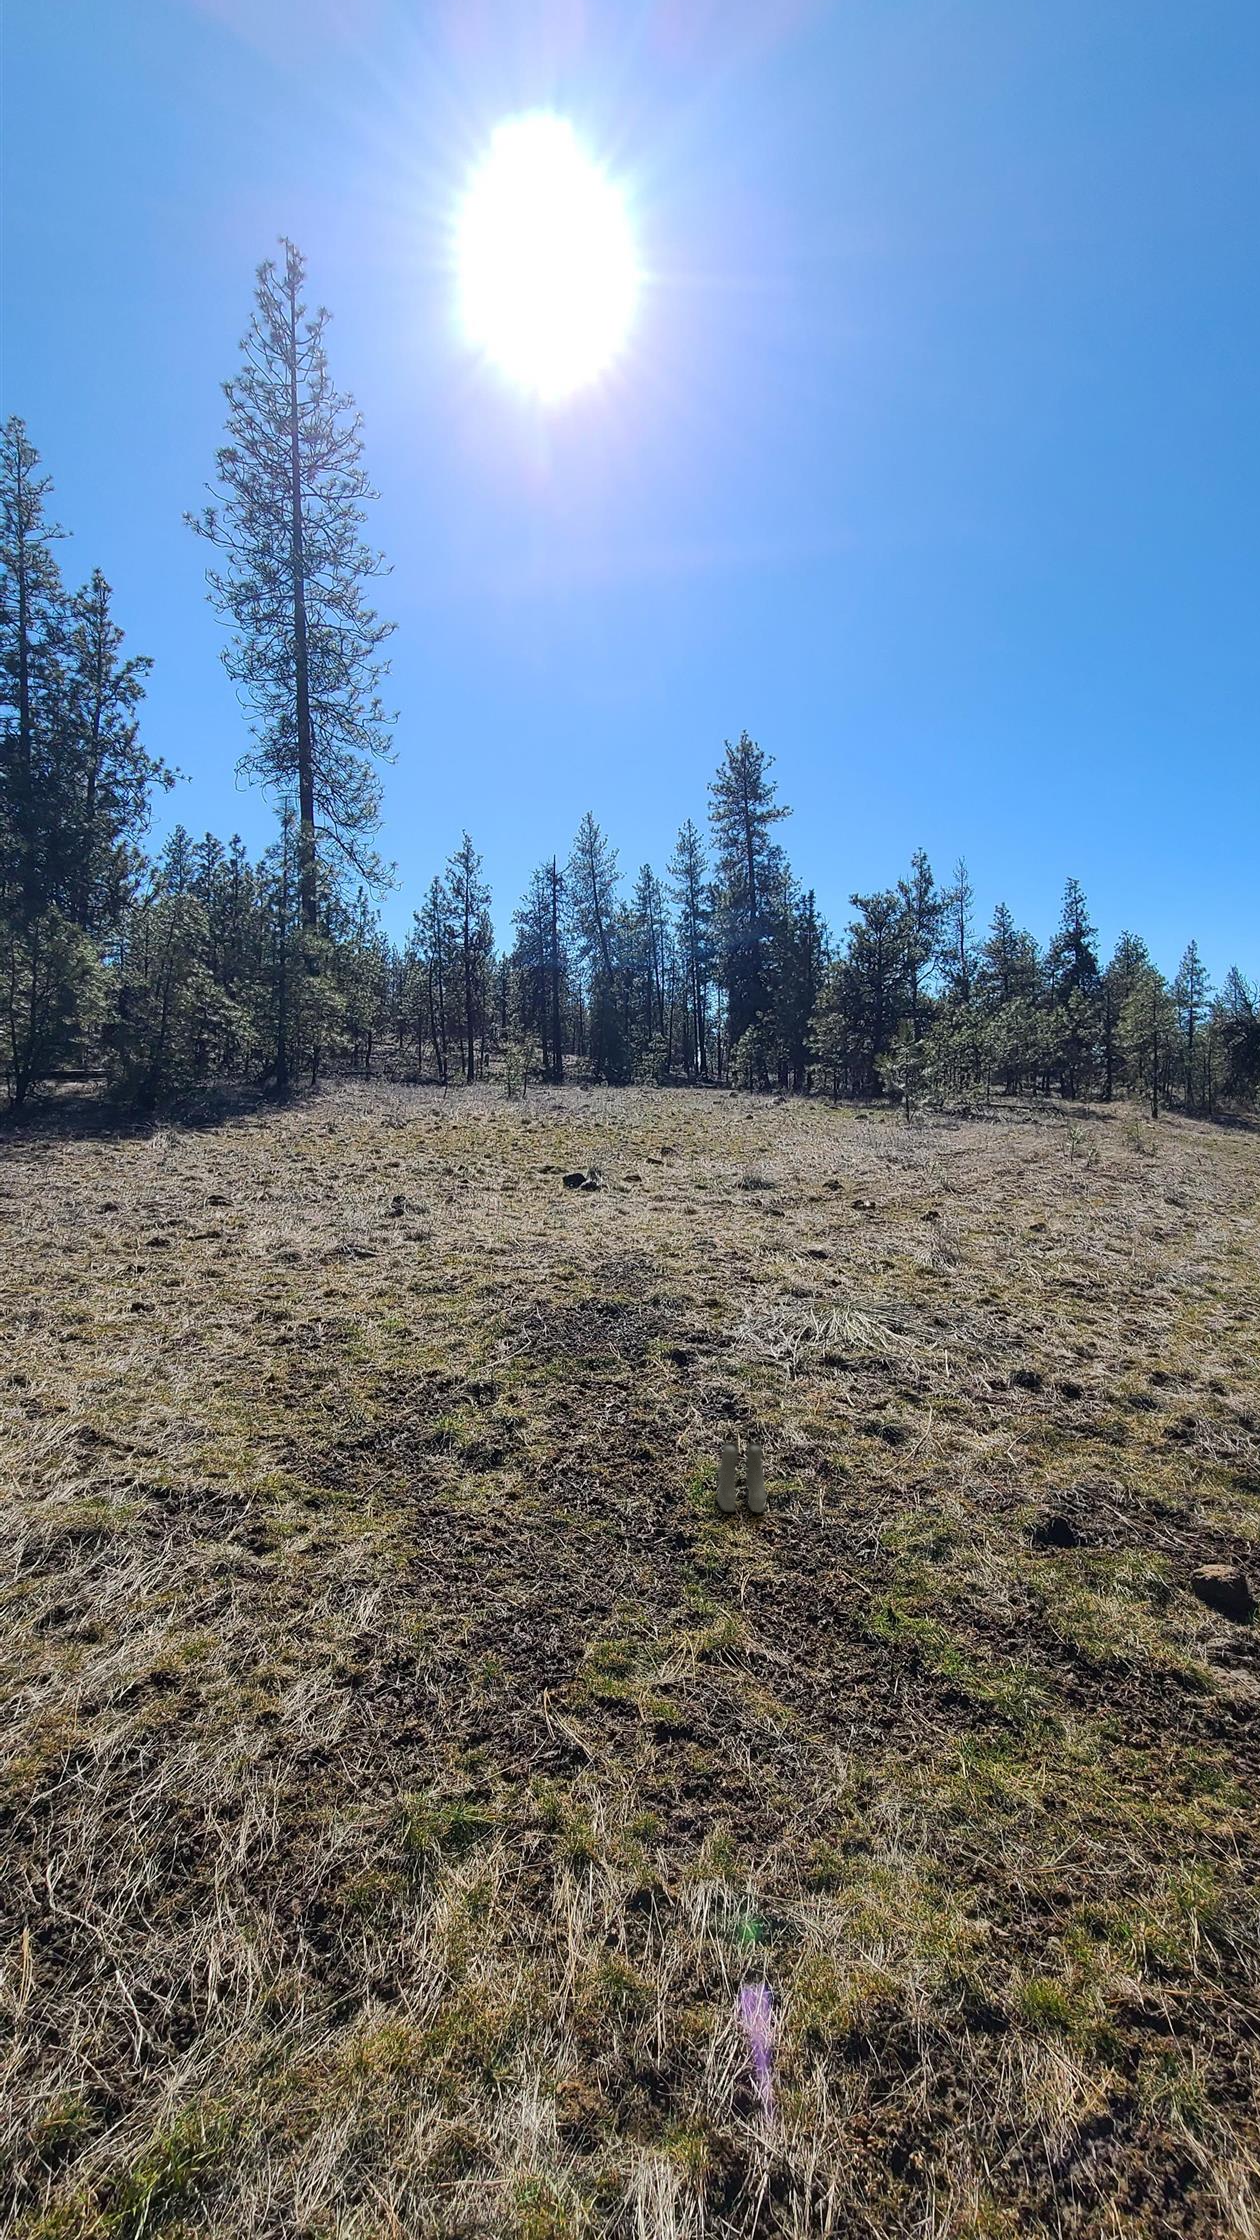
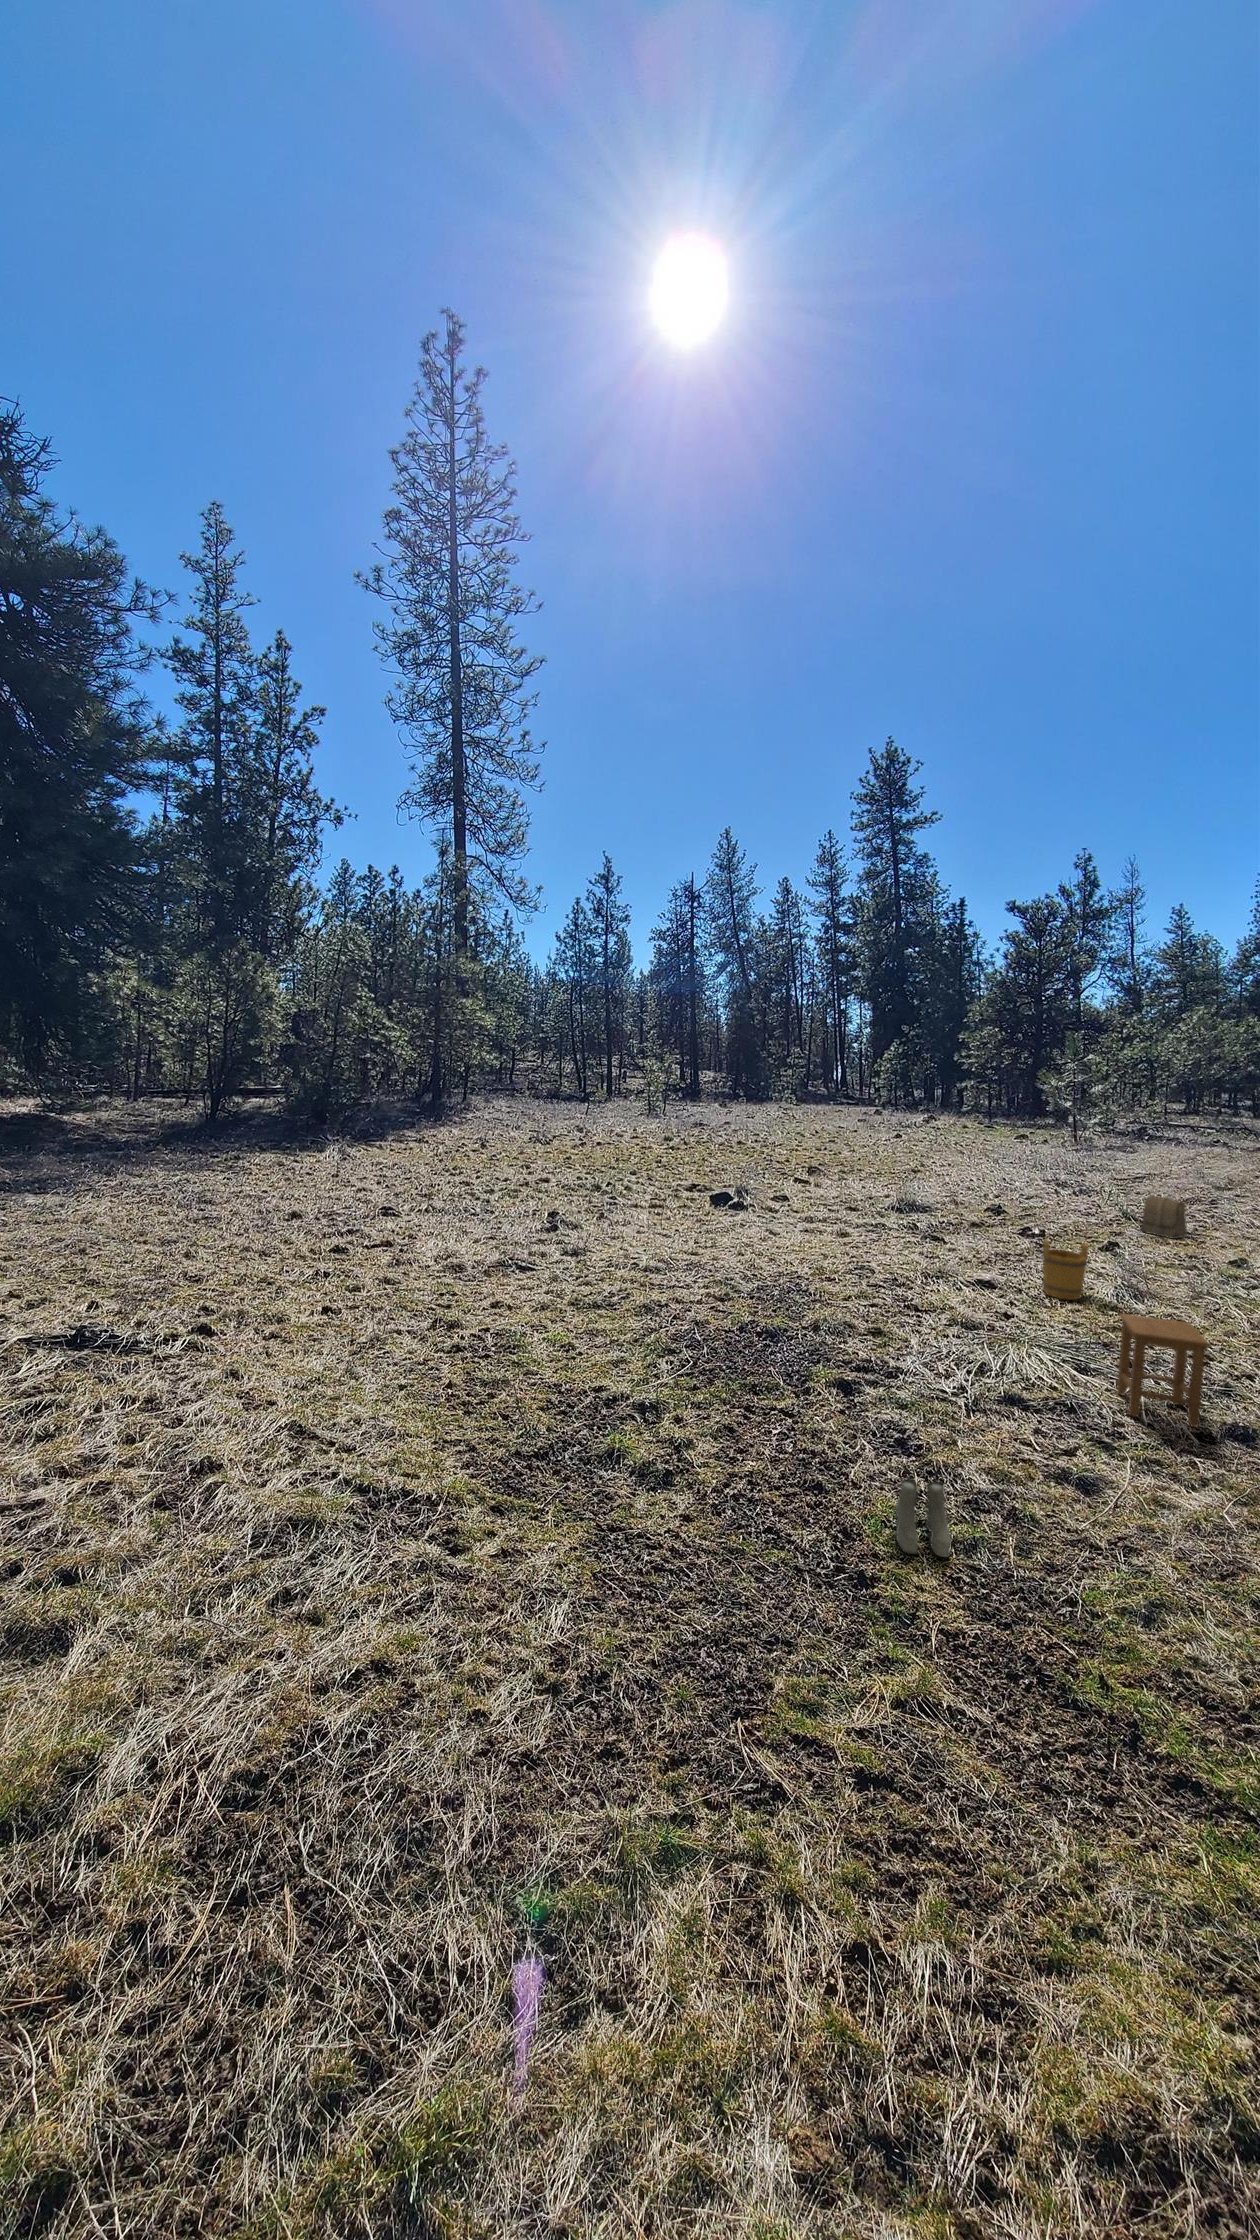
backpack: none [957,1175,994,1215] -> present [1140,1196,1187,1239]
bucket: none [869,1216,909,1271] -> present [1041,1240,1088,1300]
stool: none [922,1281,997,1380] -> present [1117,1313,1210,1427]

